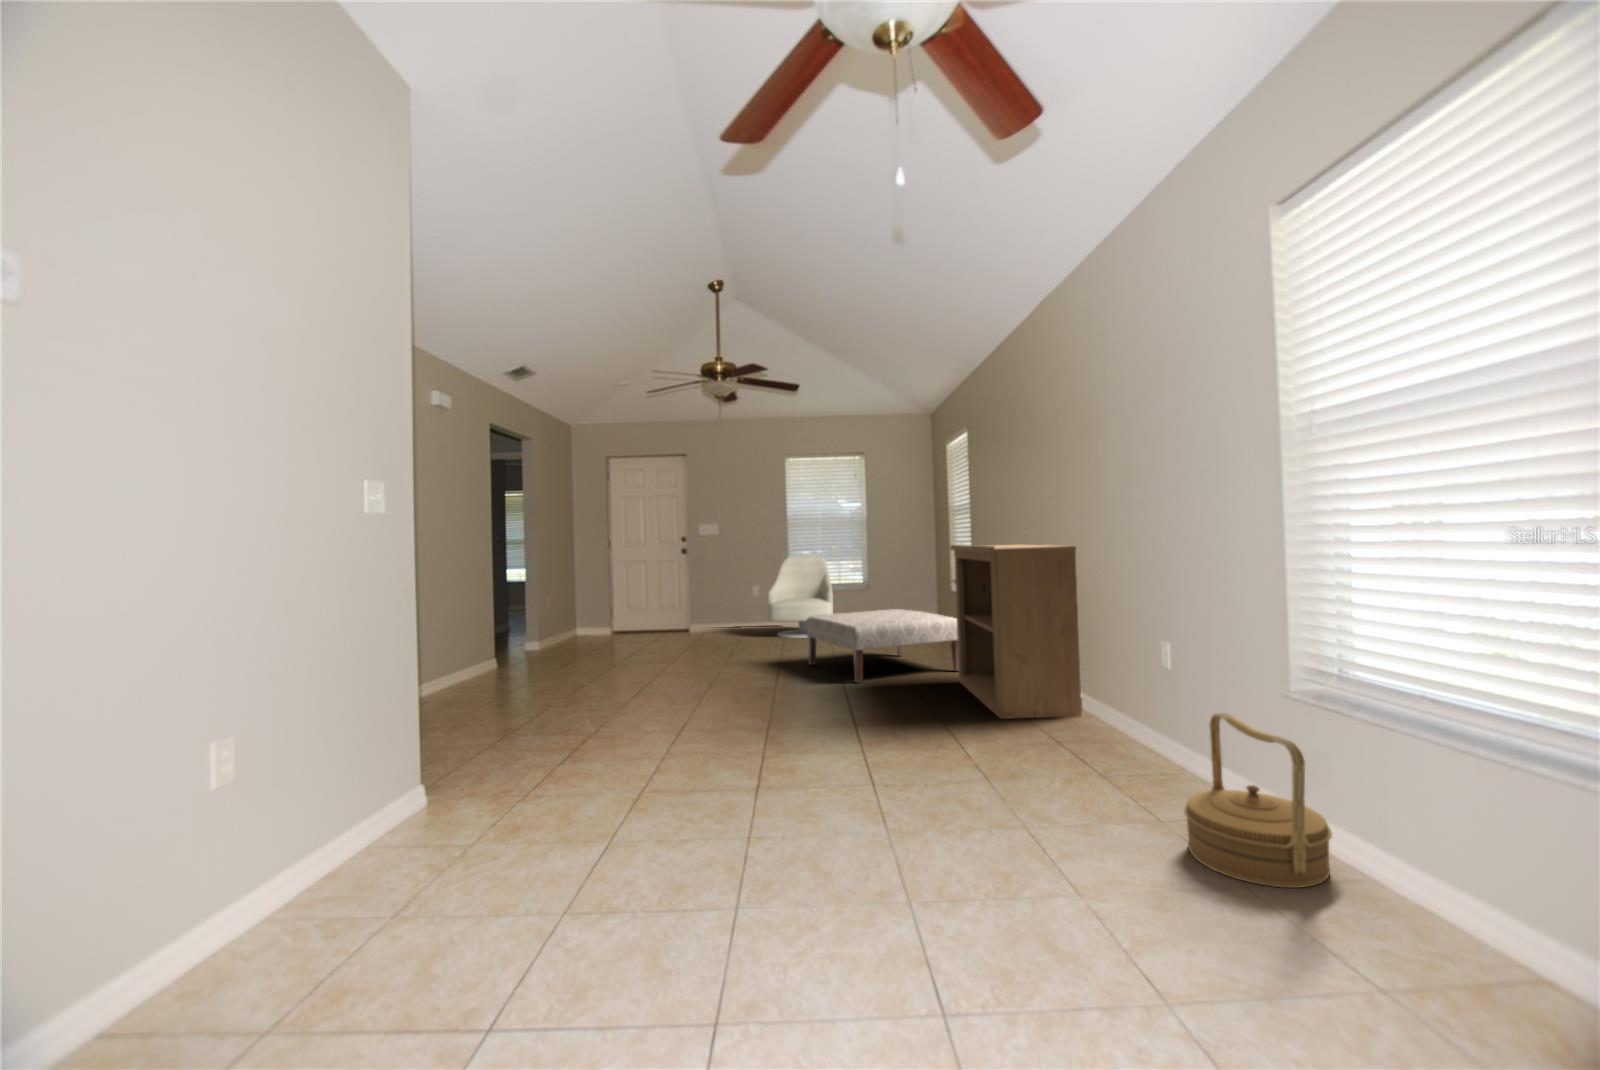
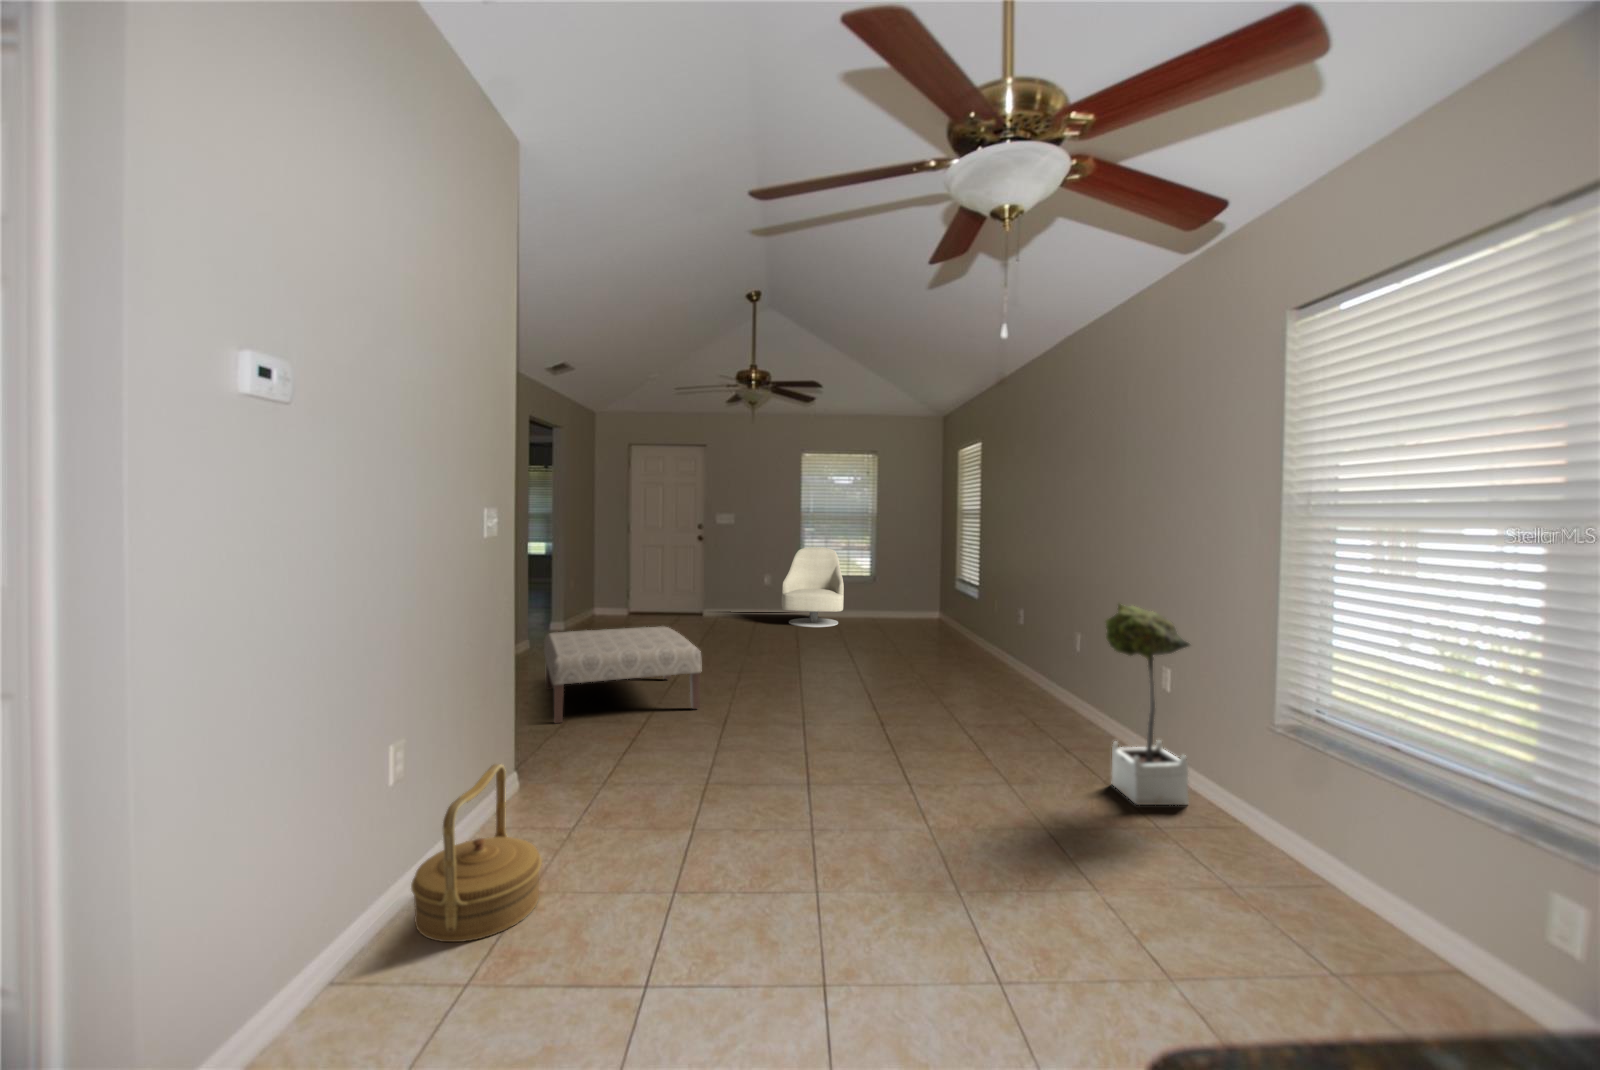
bookshelf: present [950,545,1083,719] -> none [967,558,1086,724]
potted tree: none [1092,565,1201,797] -> present [1106,604,1190,805]
ottoman: present [806,609,959,683] -> present [544,626,701,724]
woven basket: present [1184,713,1332,888] -> present [411,764,542,942]

